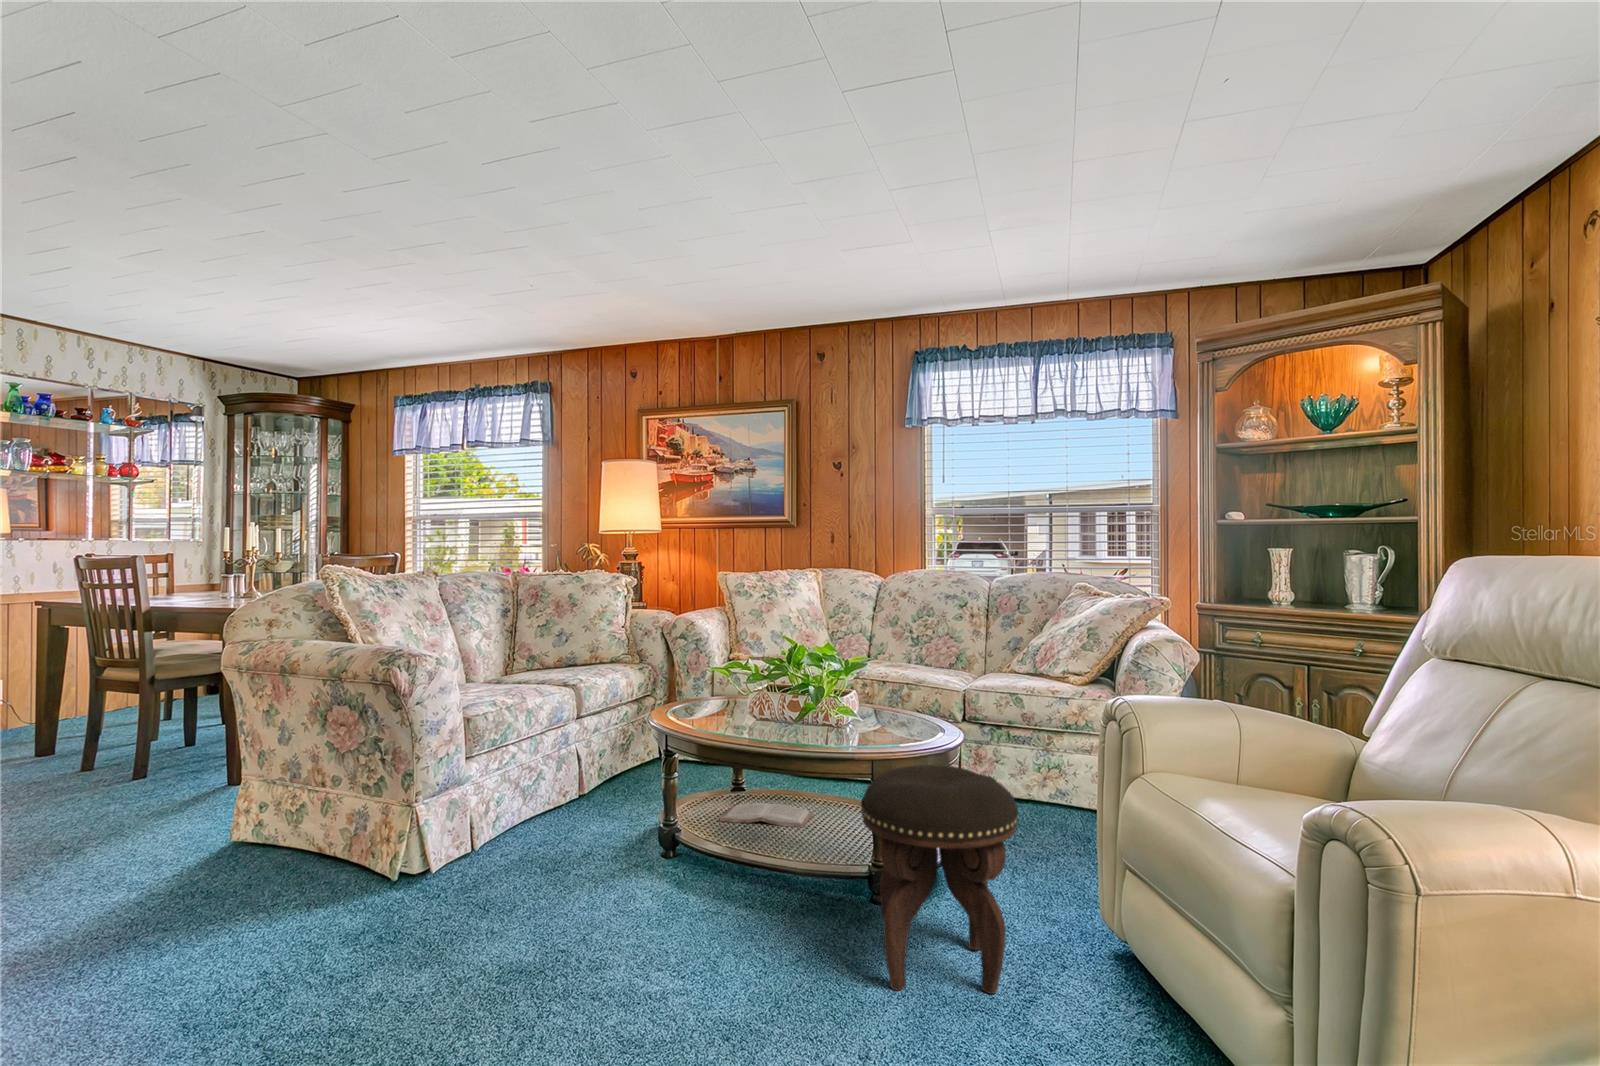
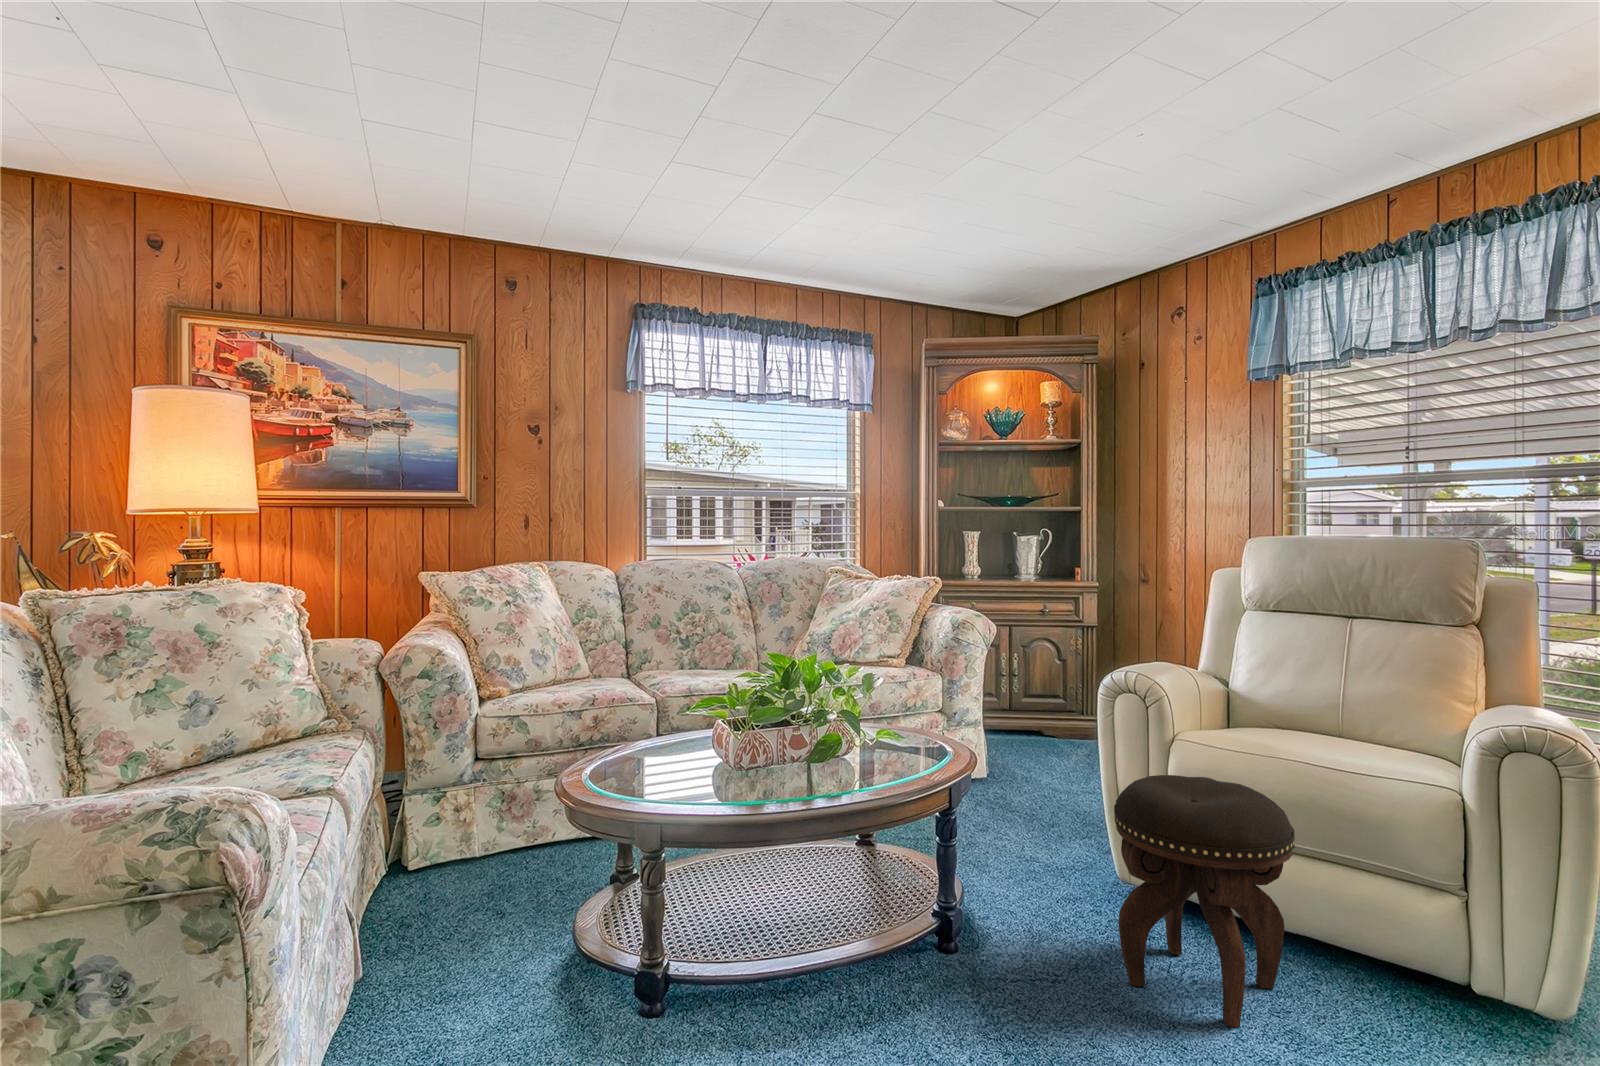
book: present [720,803,813,828] -> none [714,870,837,923]

